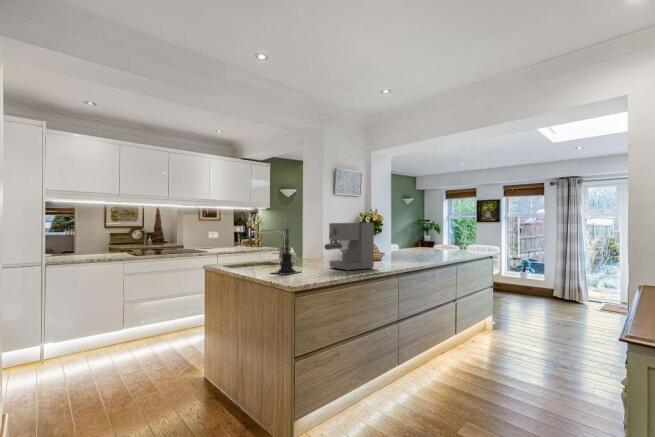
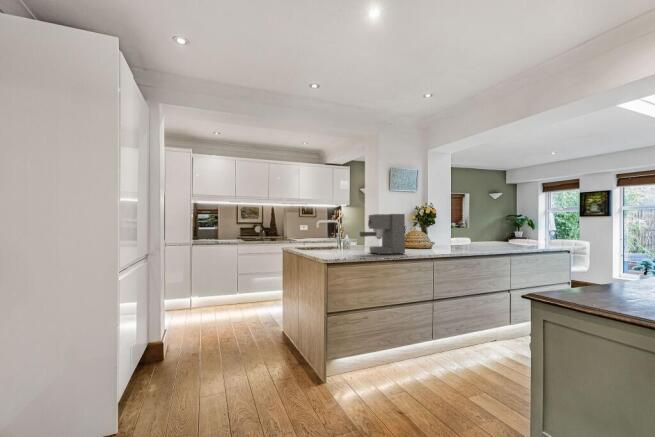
candle holder: present [272,228,299,275] -> none [315,214,343,255]

